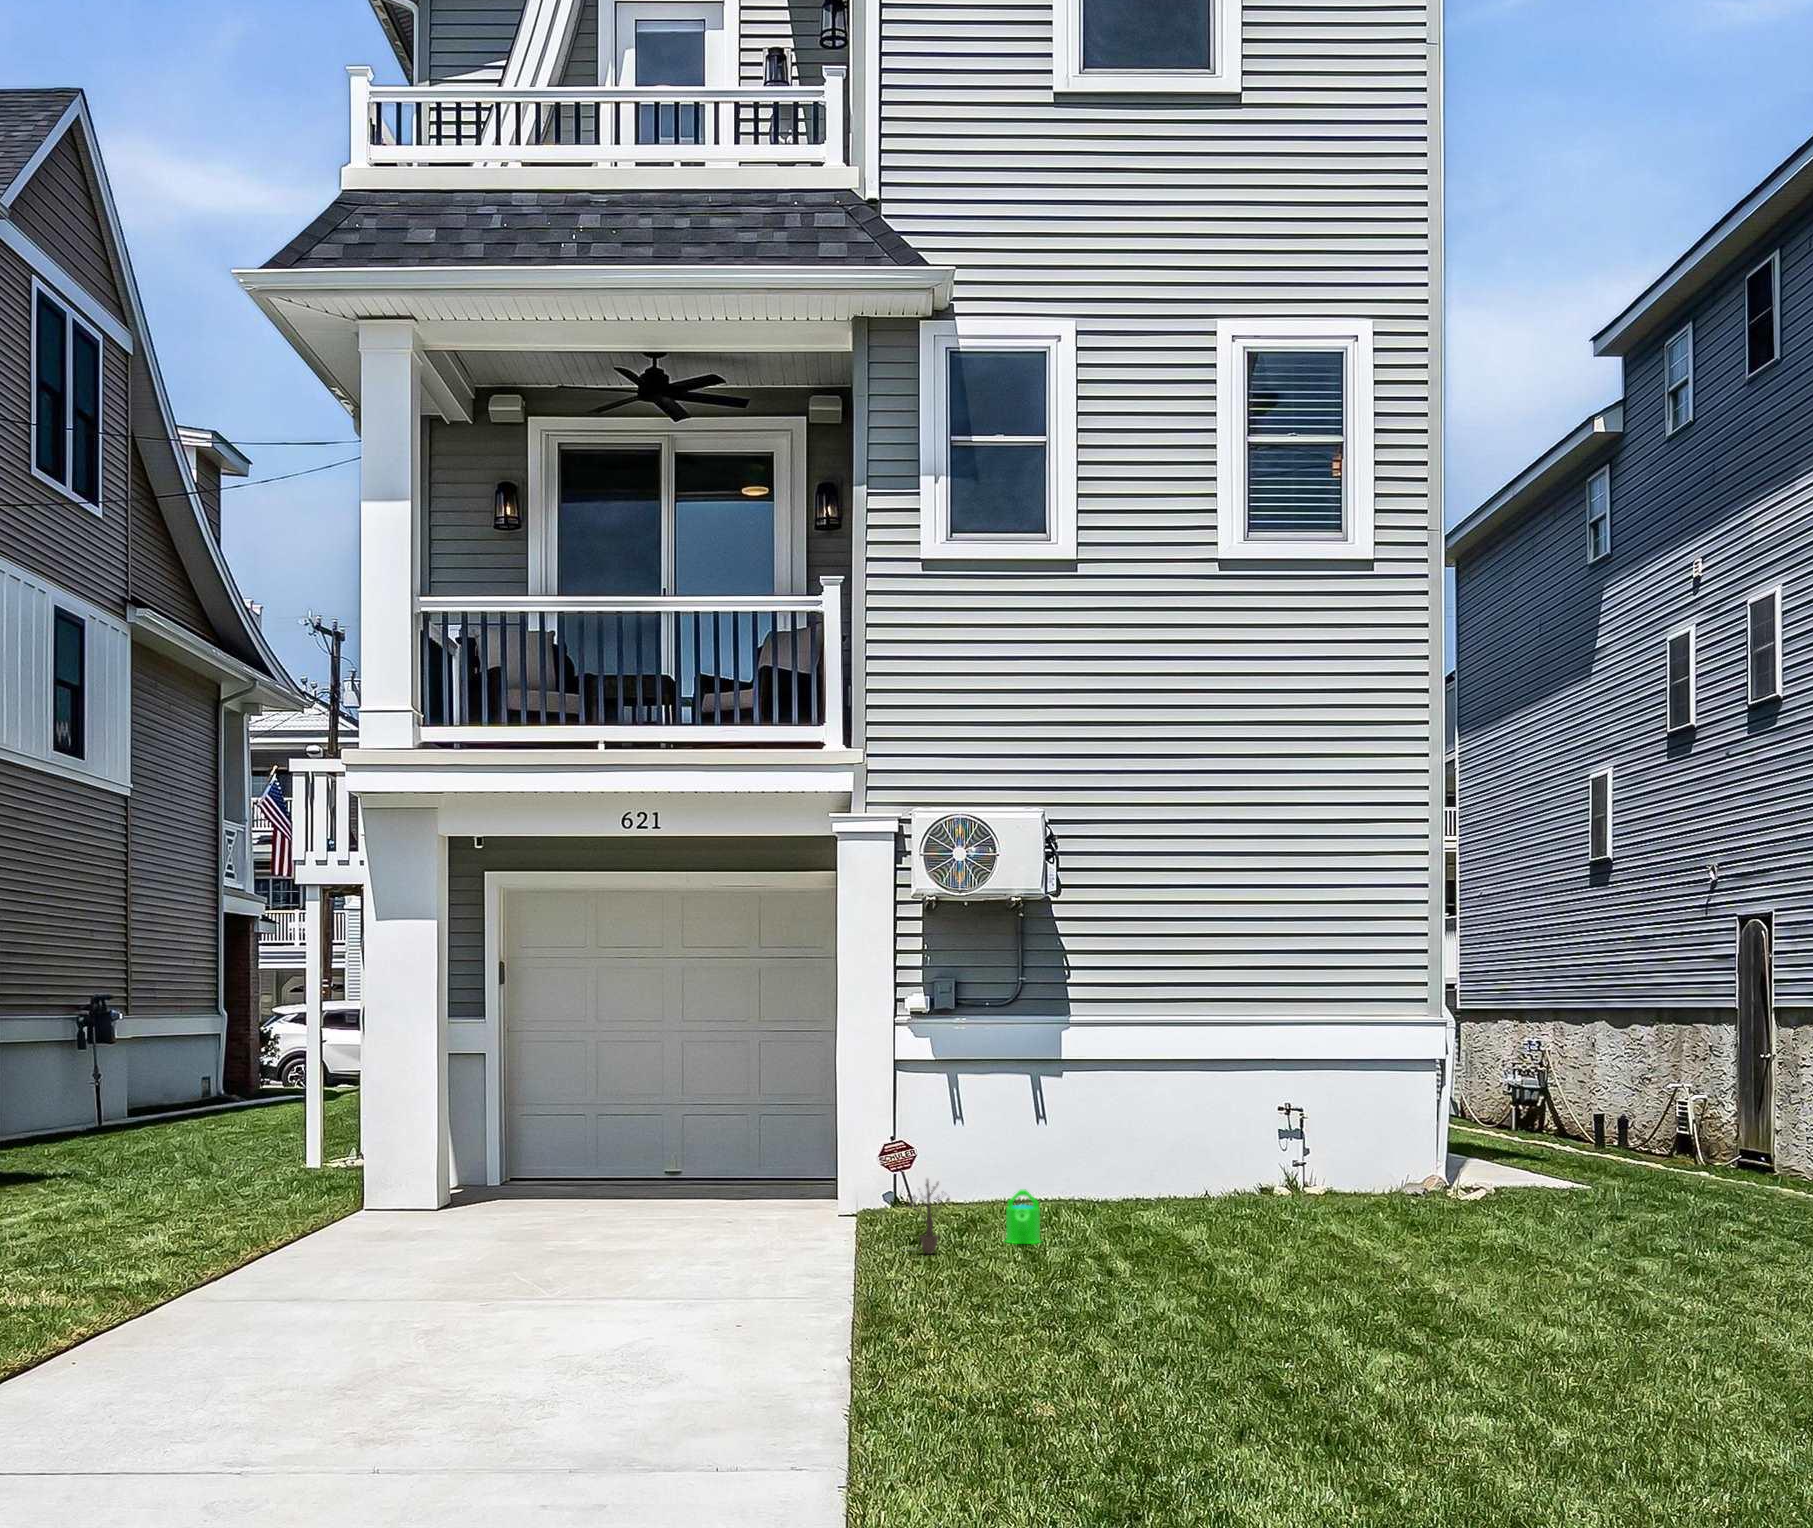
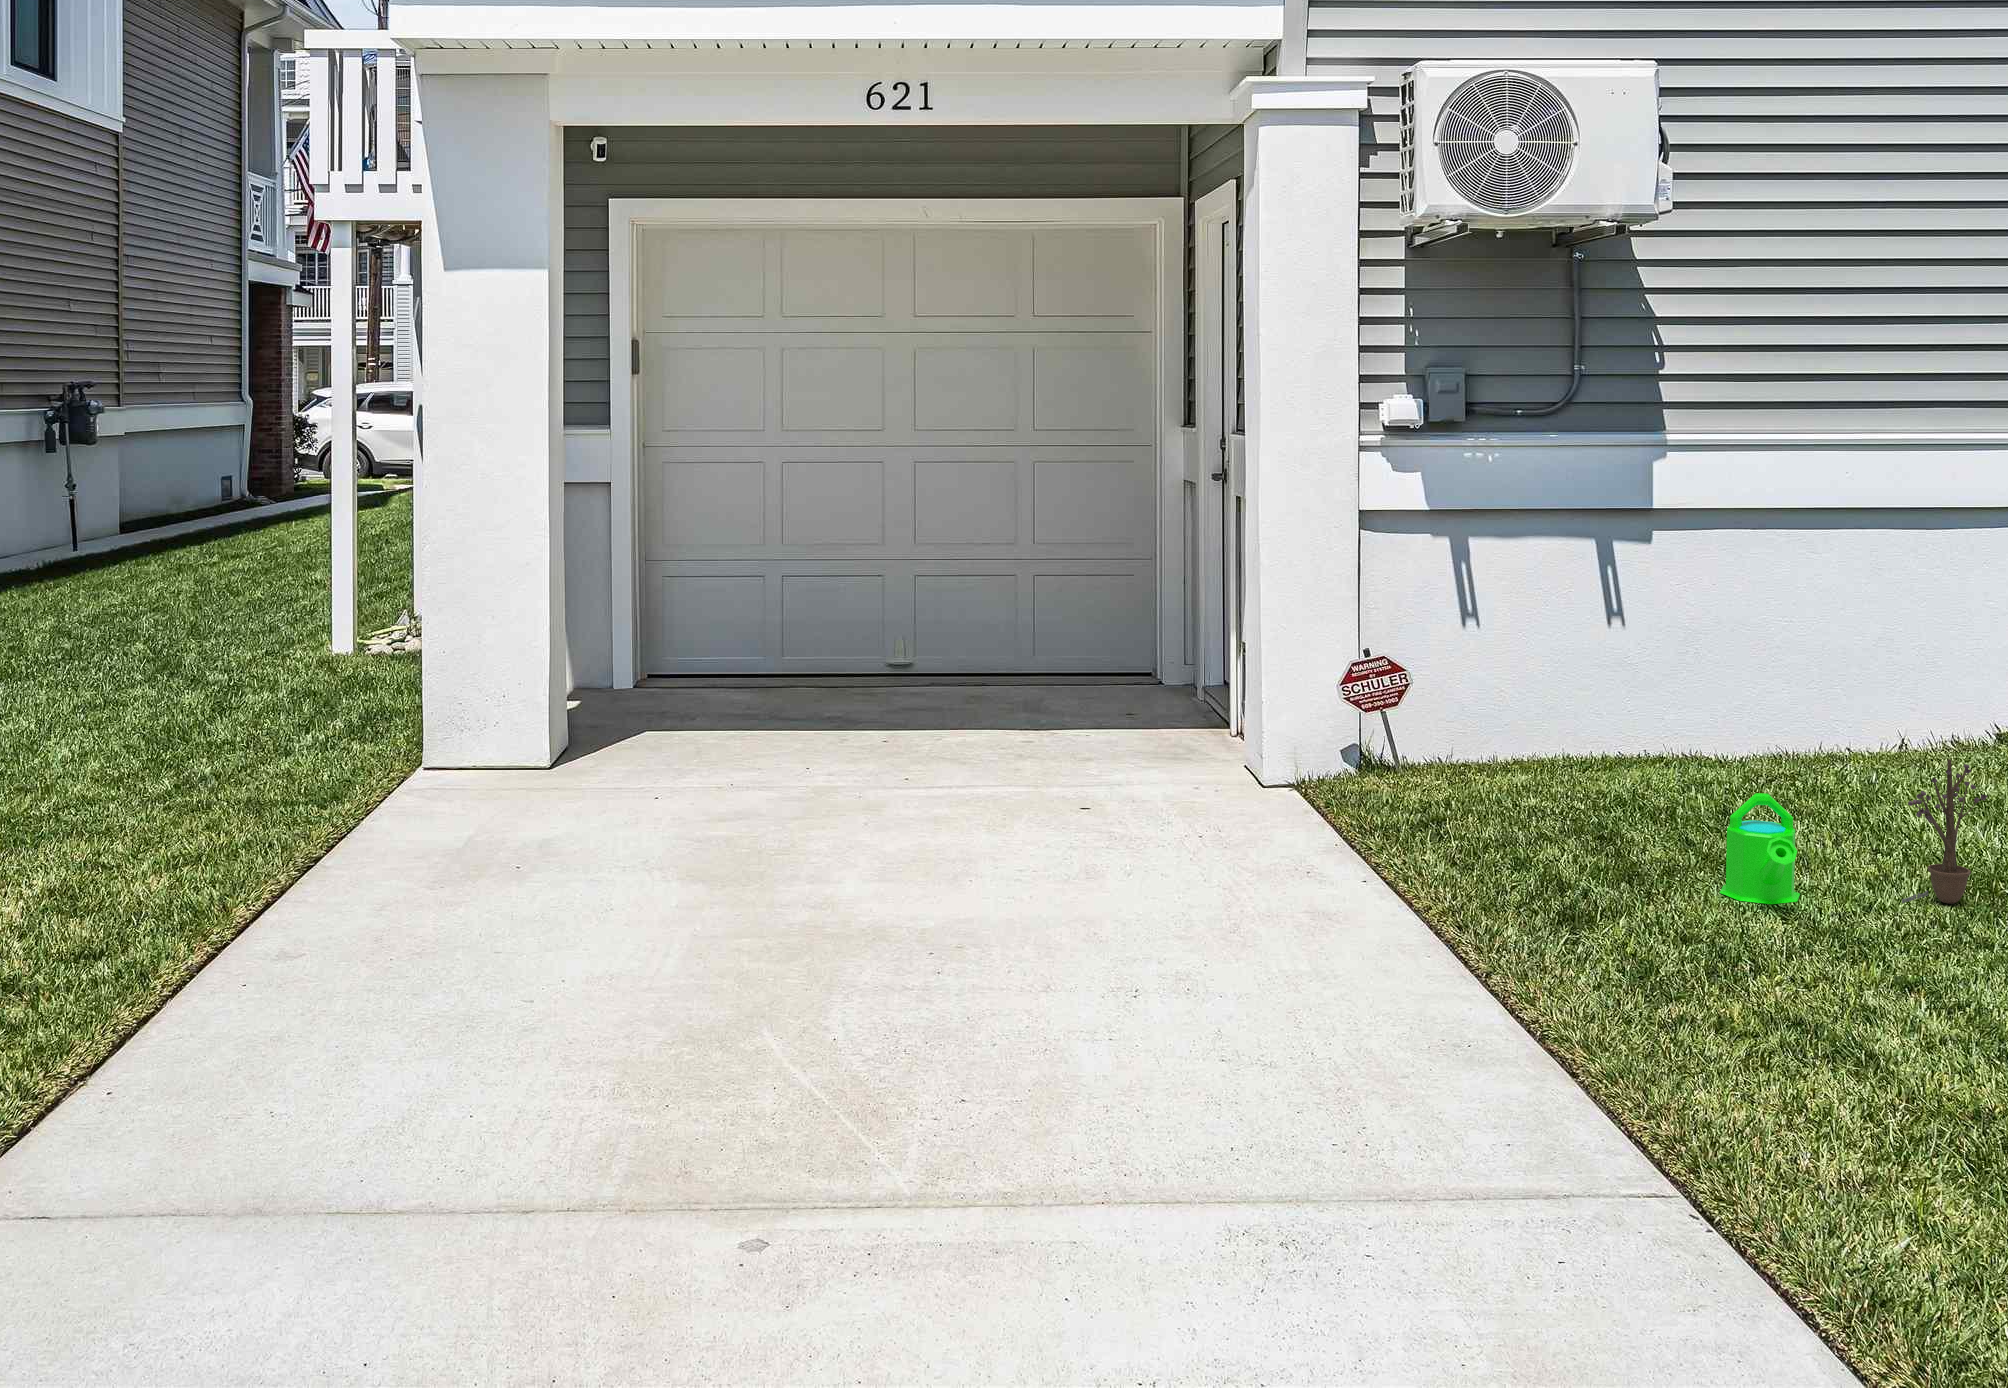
decorative plant: present [902,1180,950,1254] -> present [1902,759,1987,904]

